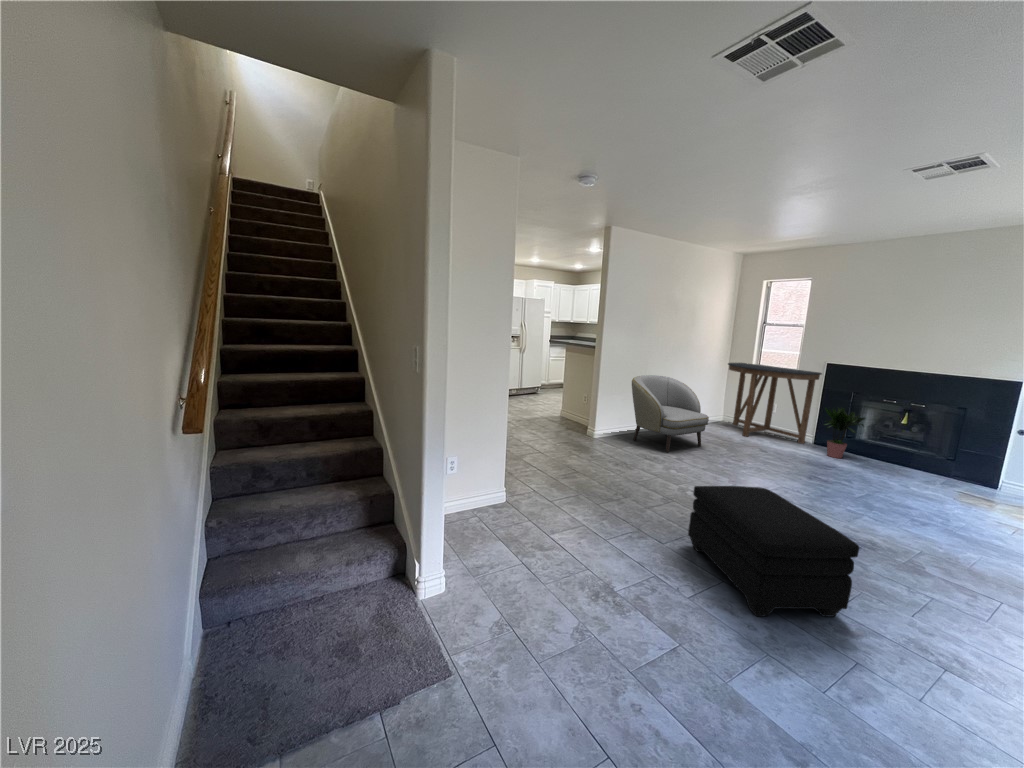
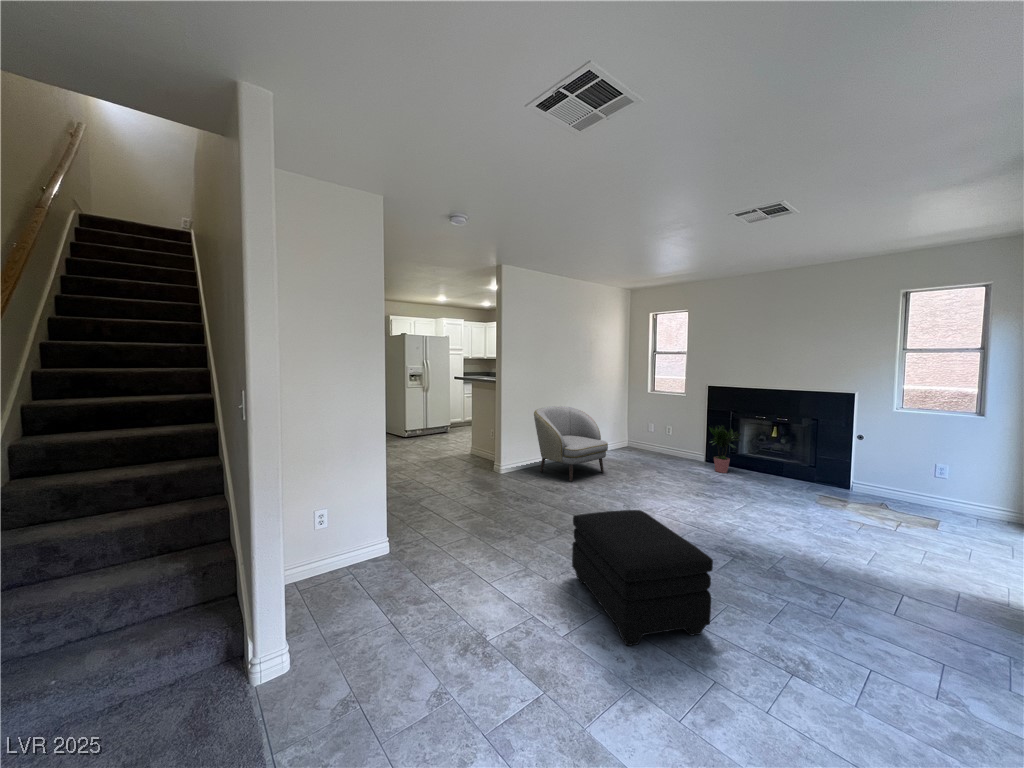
console table: present [728,363,822,444] -> none [626,390,704,462]

